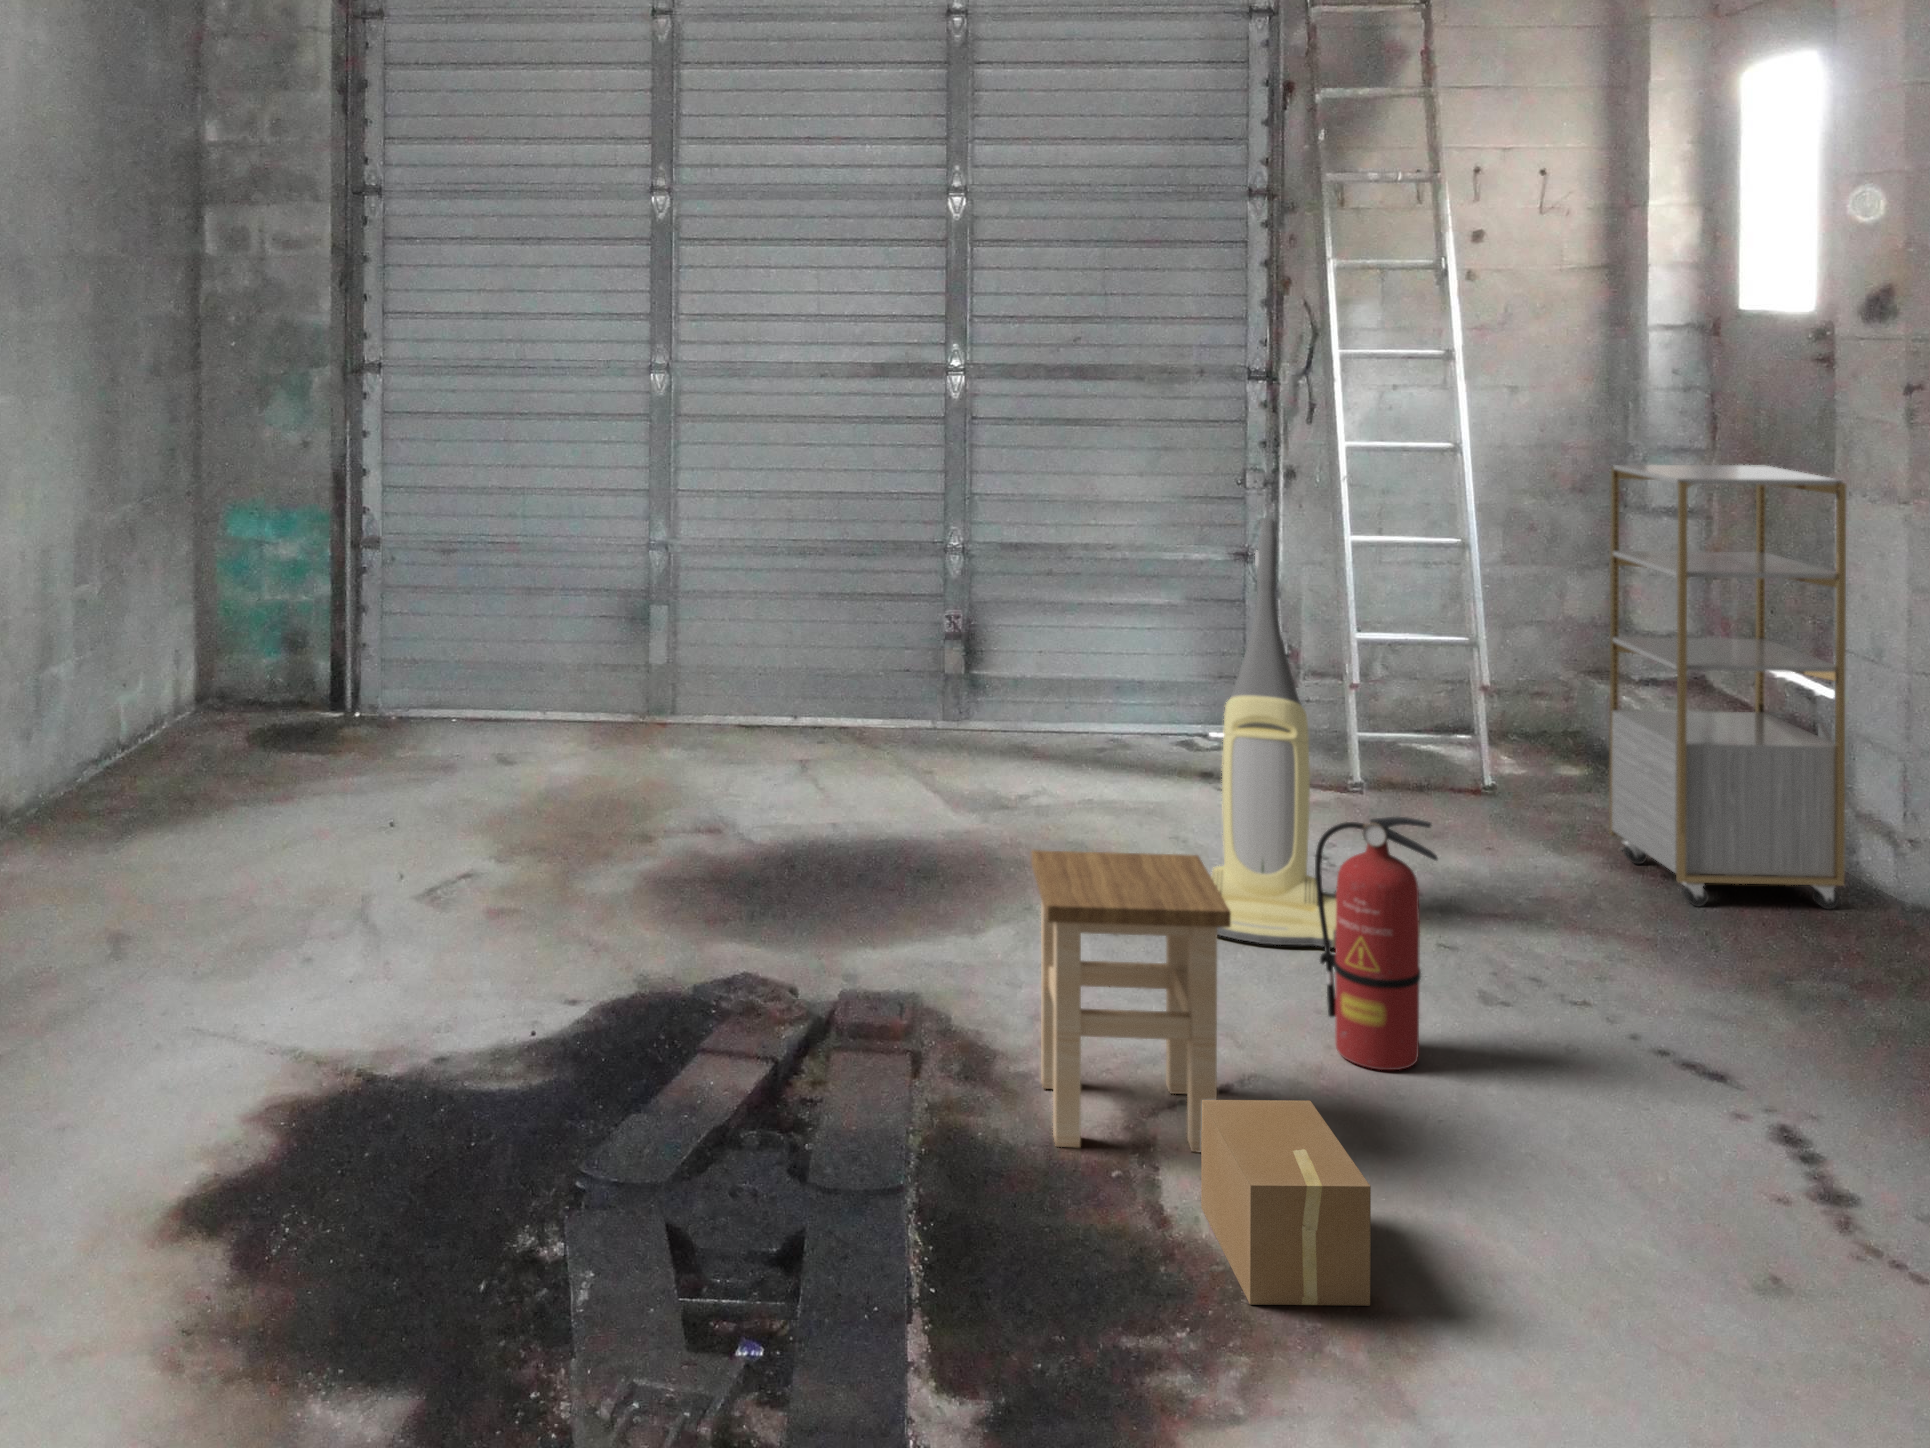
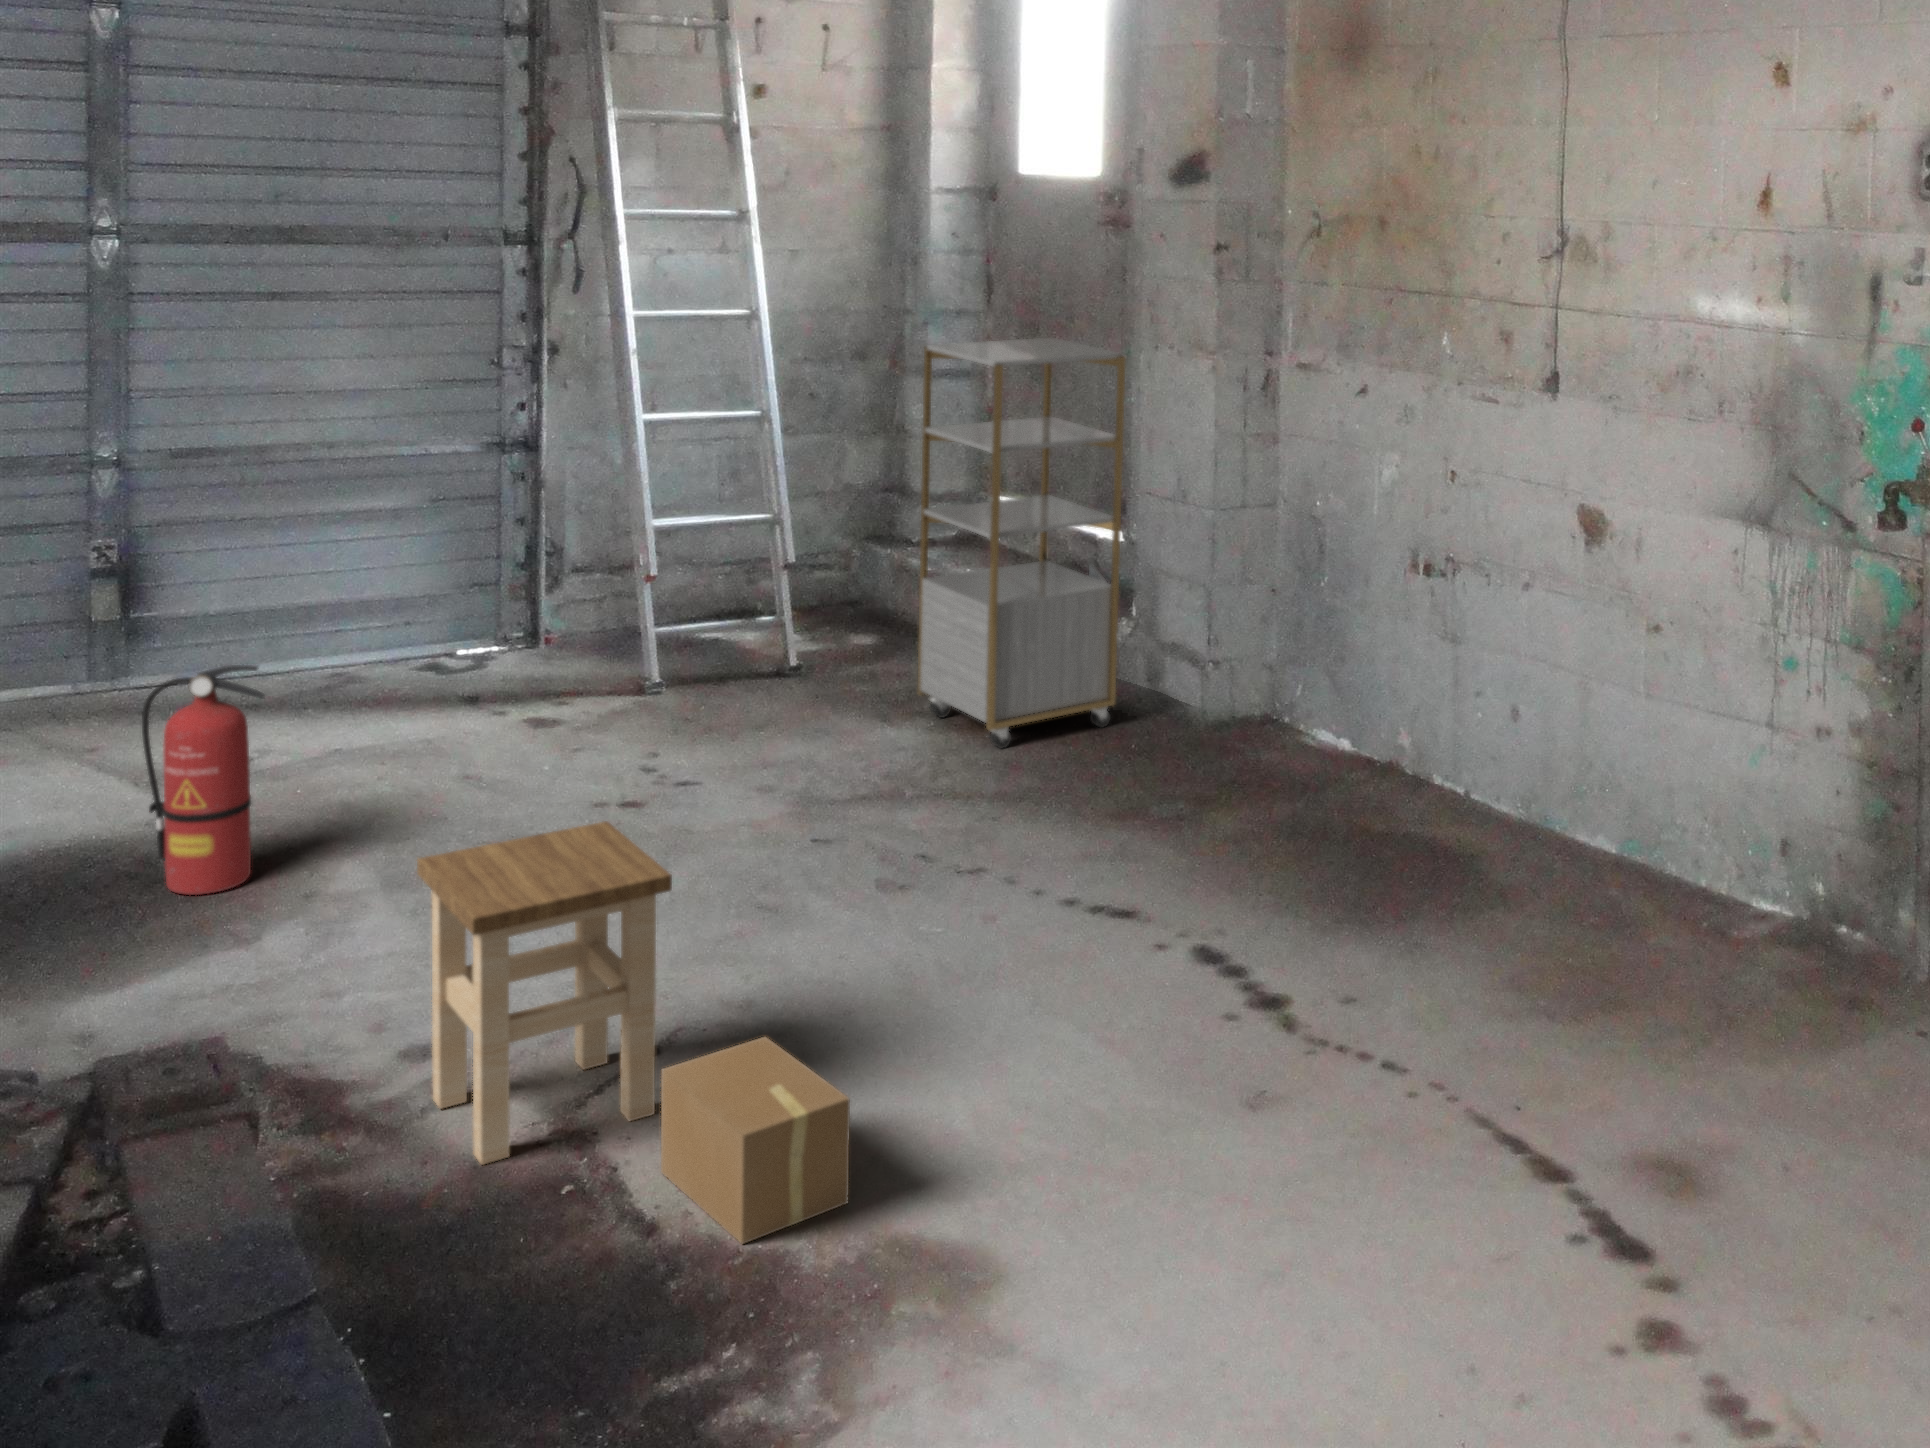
vacuum cleaner: present [1211,518,1336,948] -> none [527,436,700,891]
fire extinguisher: present [1315,817,1437,1070] -> present [142,665,264,895]

